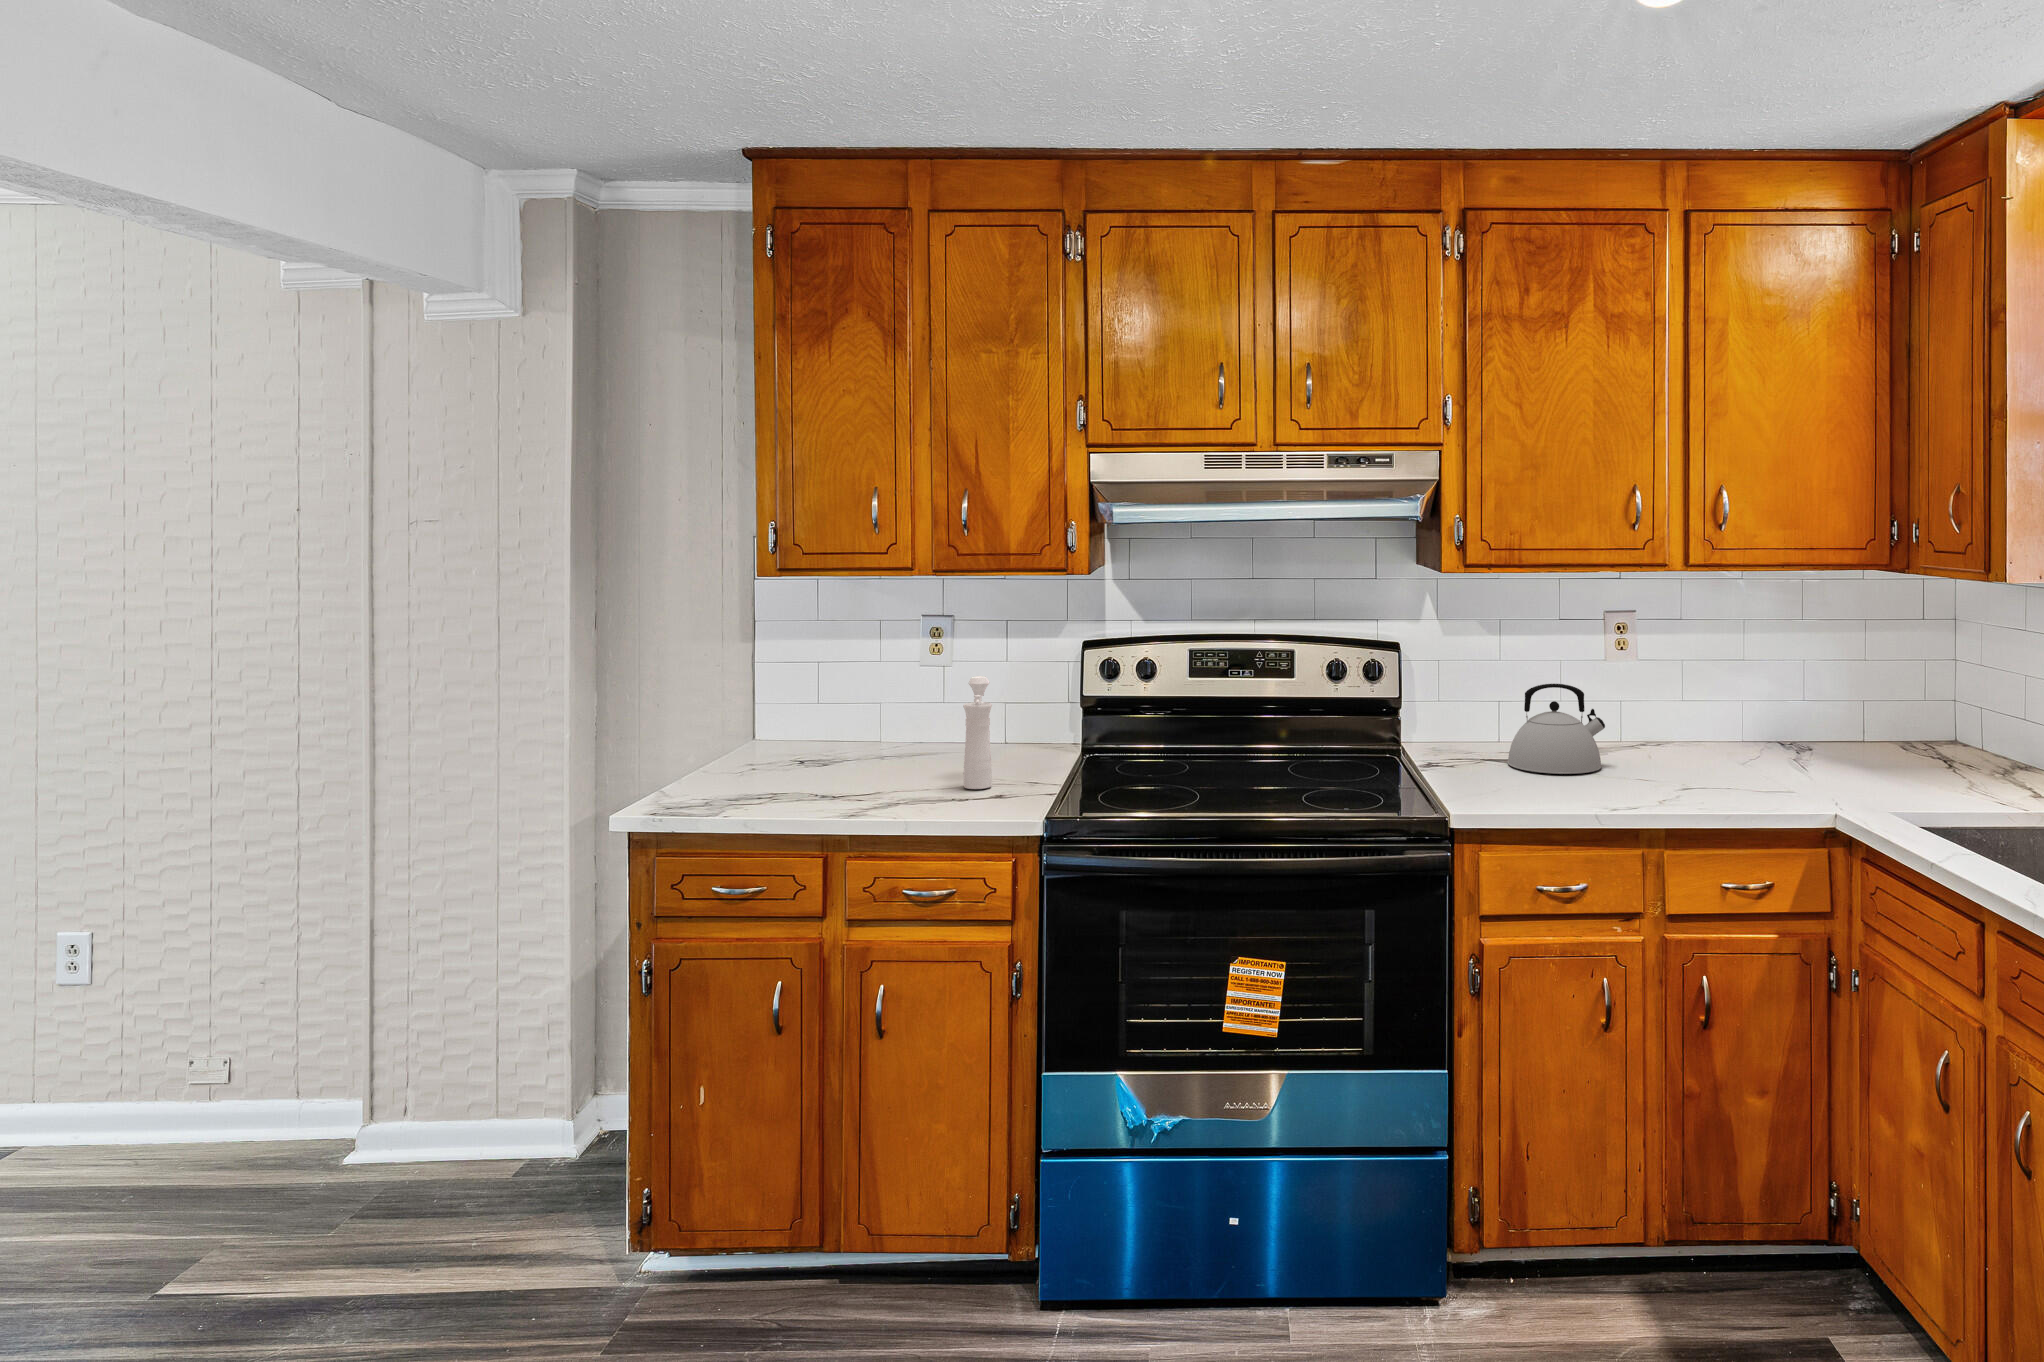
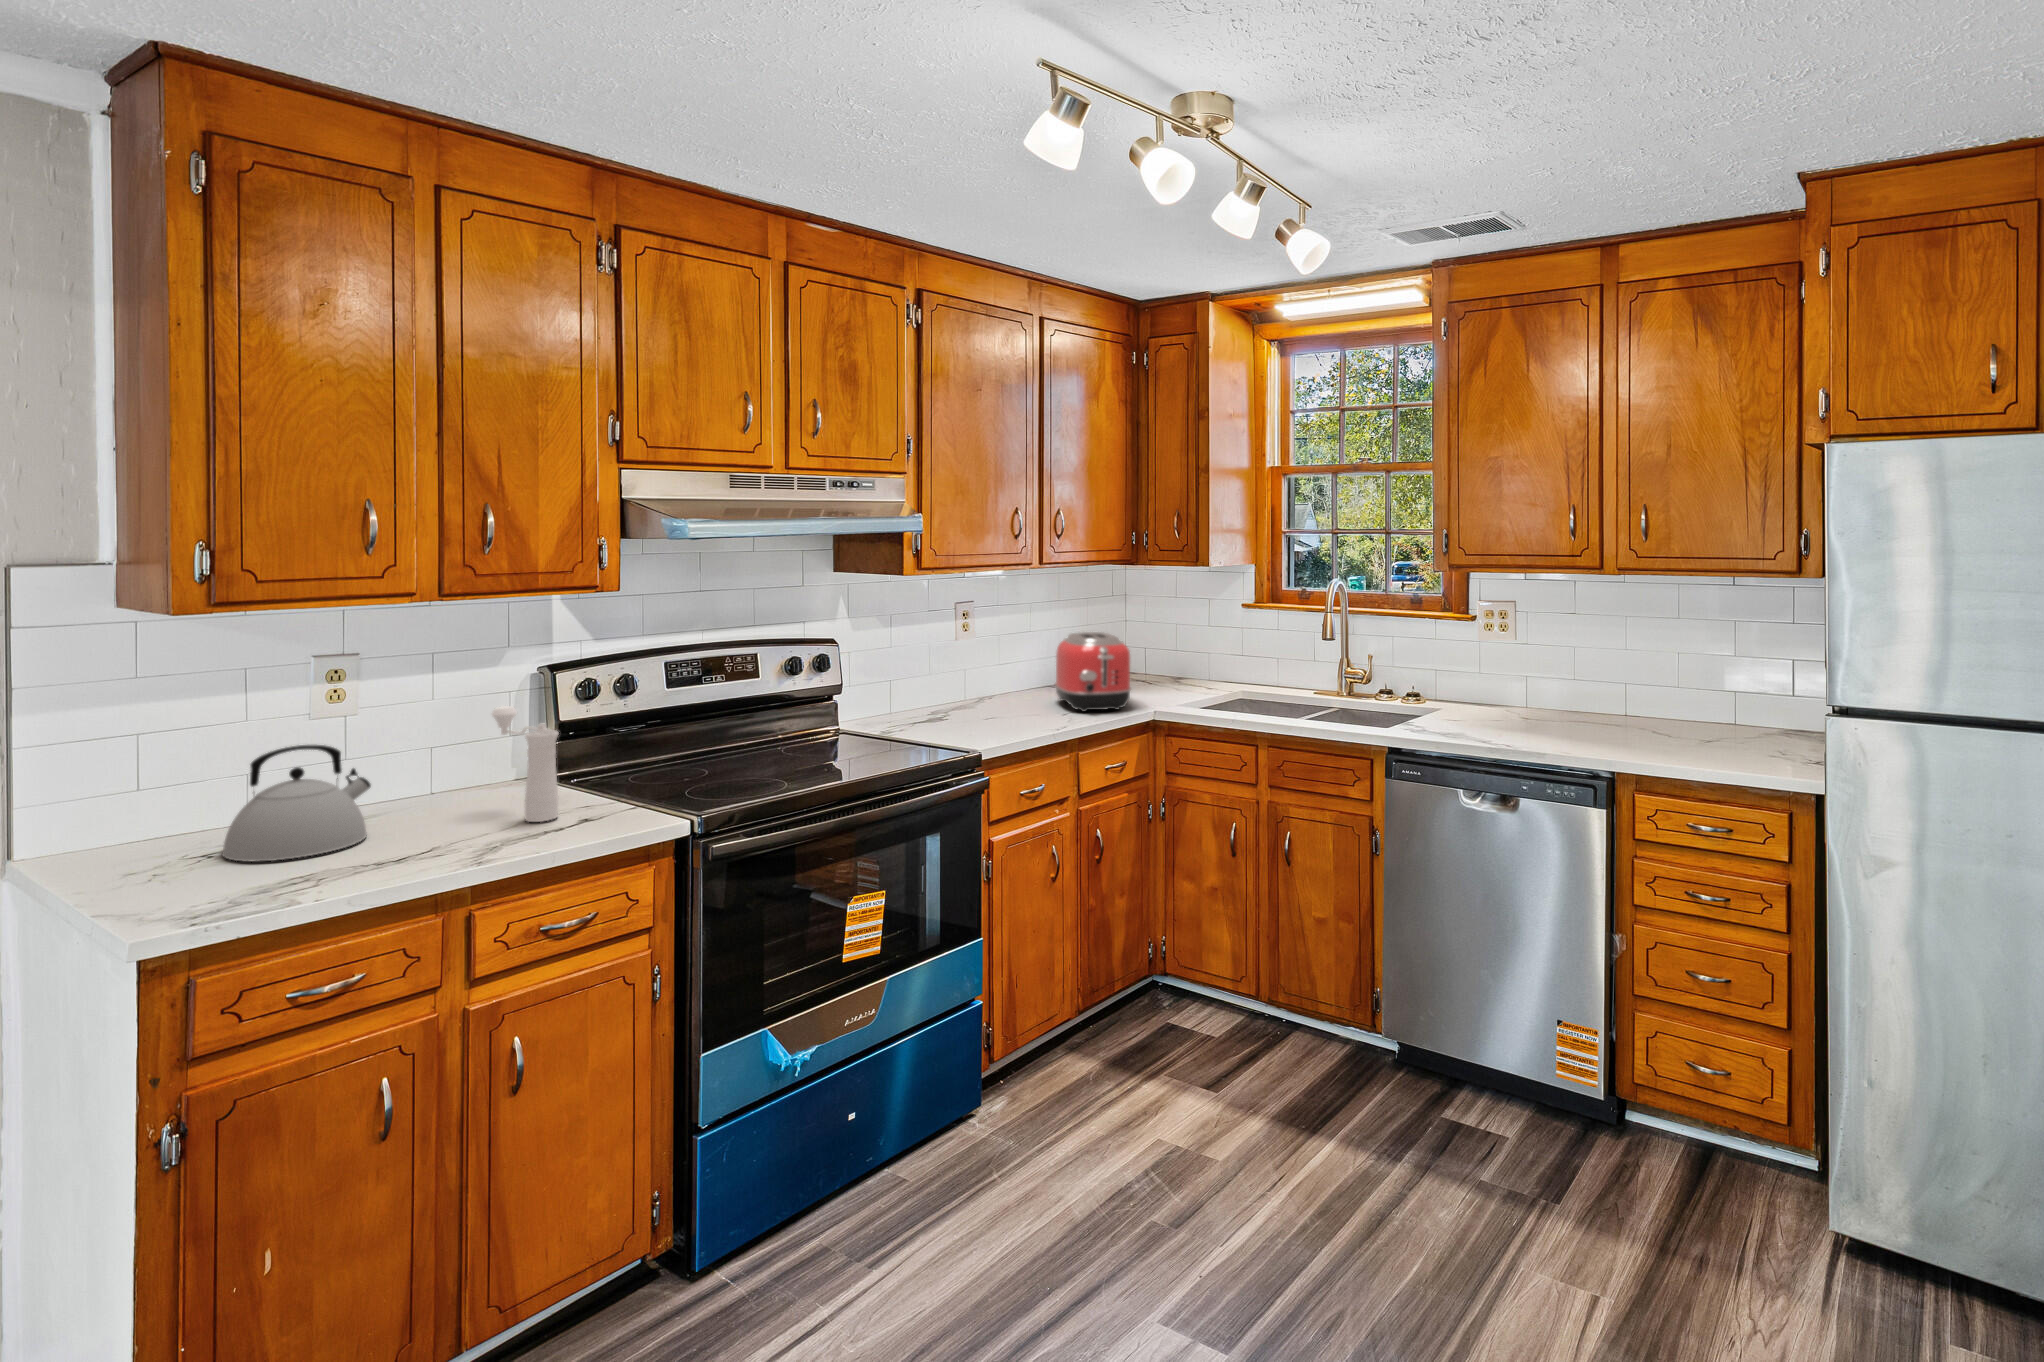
toaster: none [1708,672,1832,797] -> present [1055,632,1131,712]
kettle: present [1508,684,1605,774] -> present [222,745,371,862]

